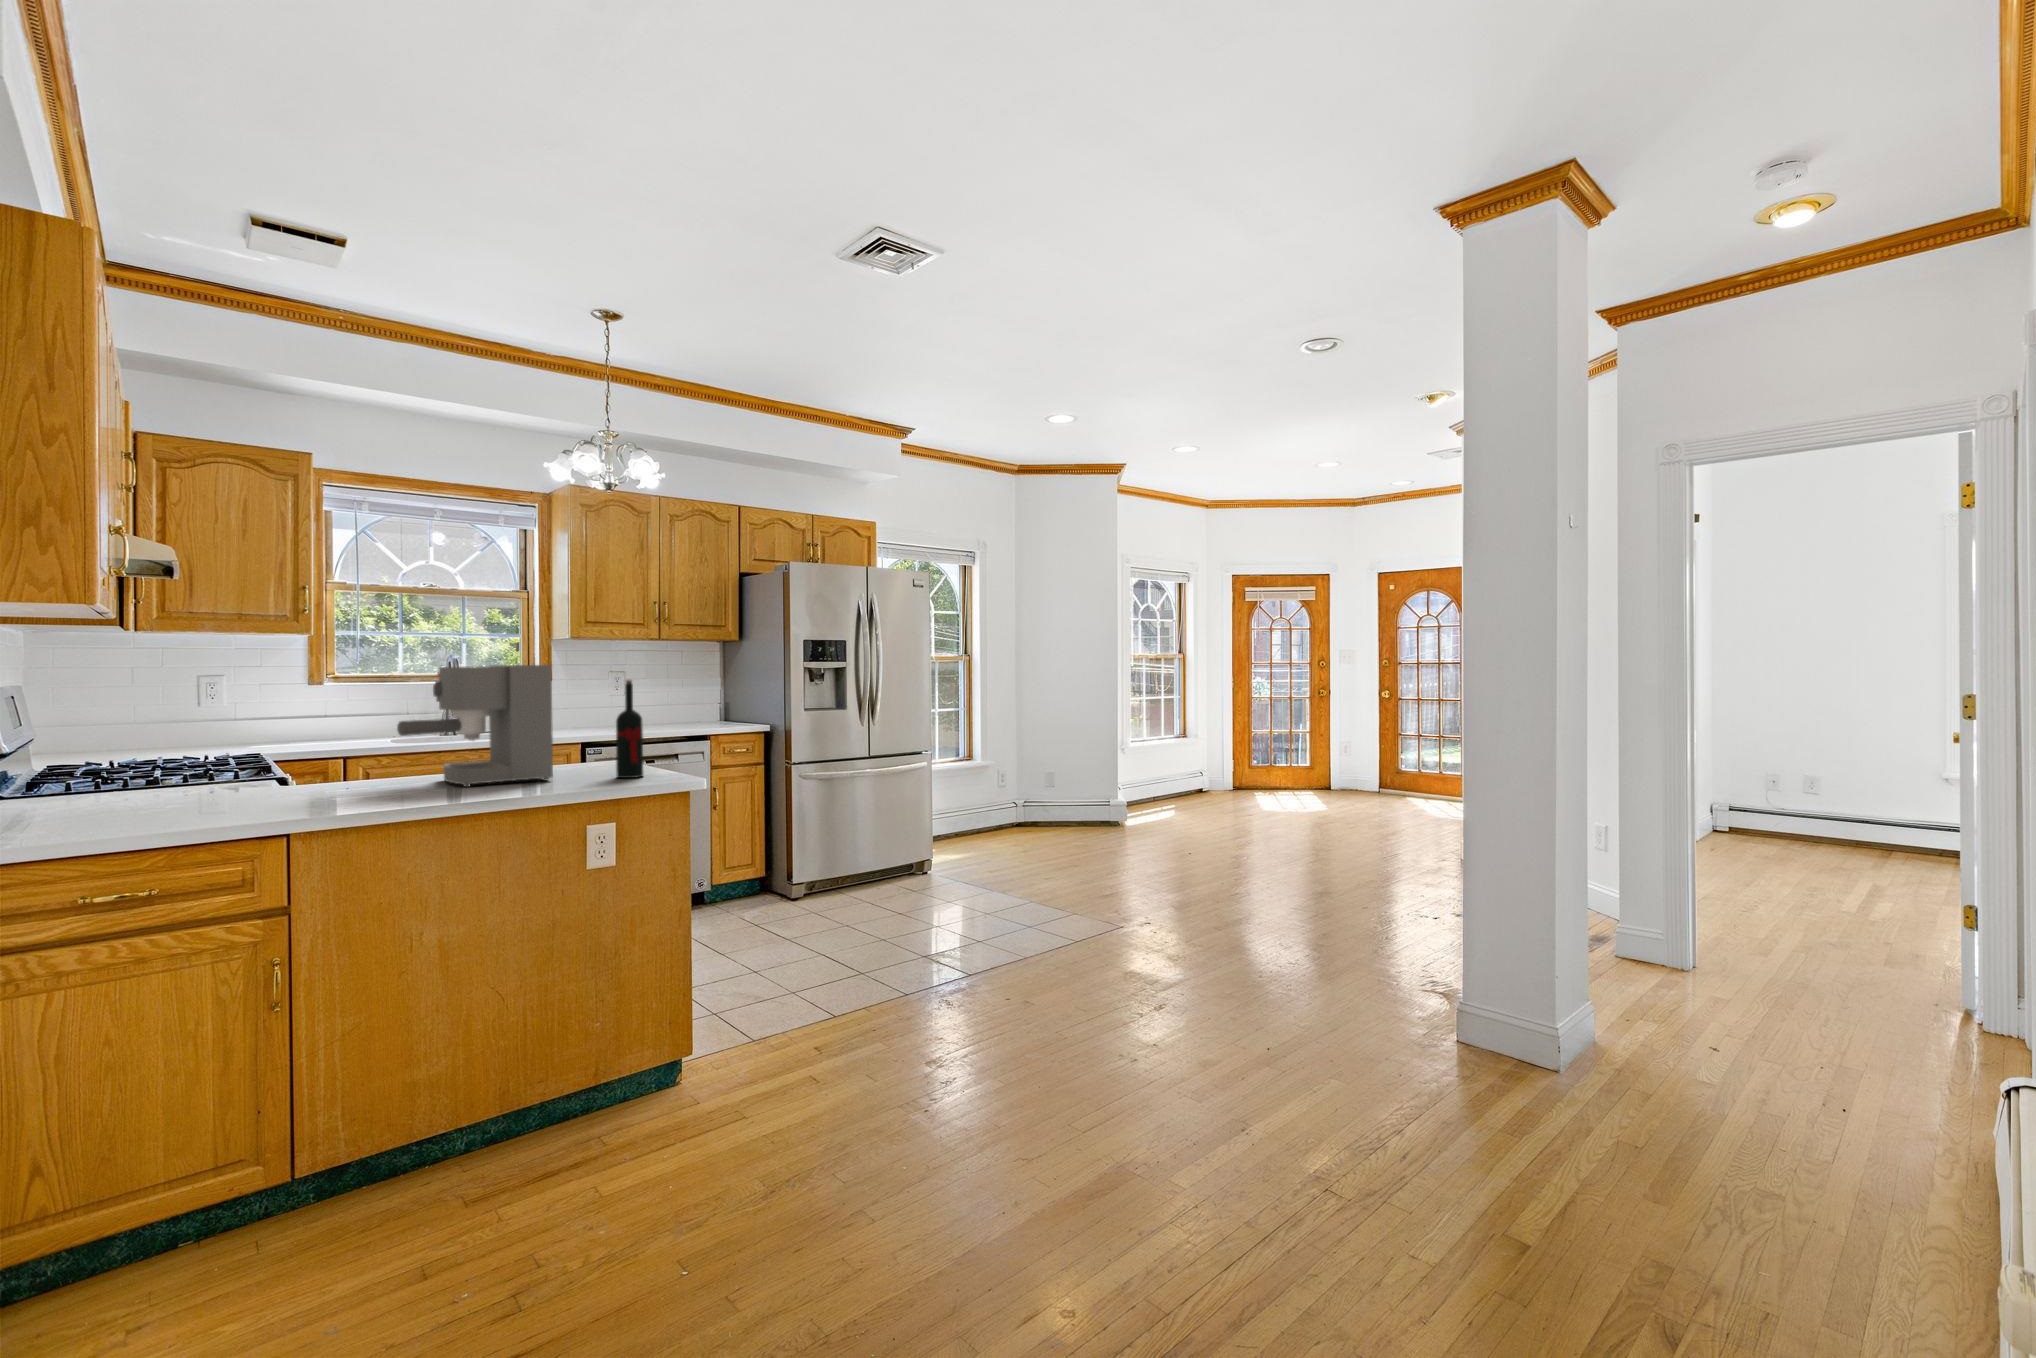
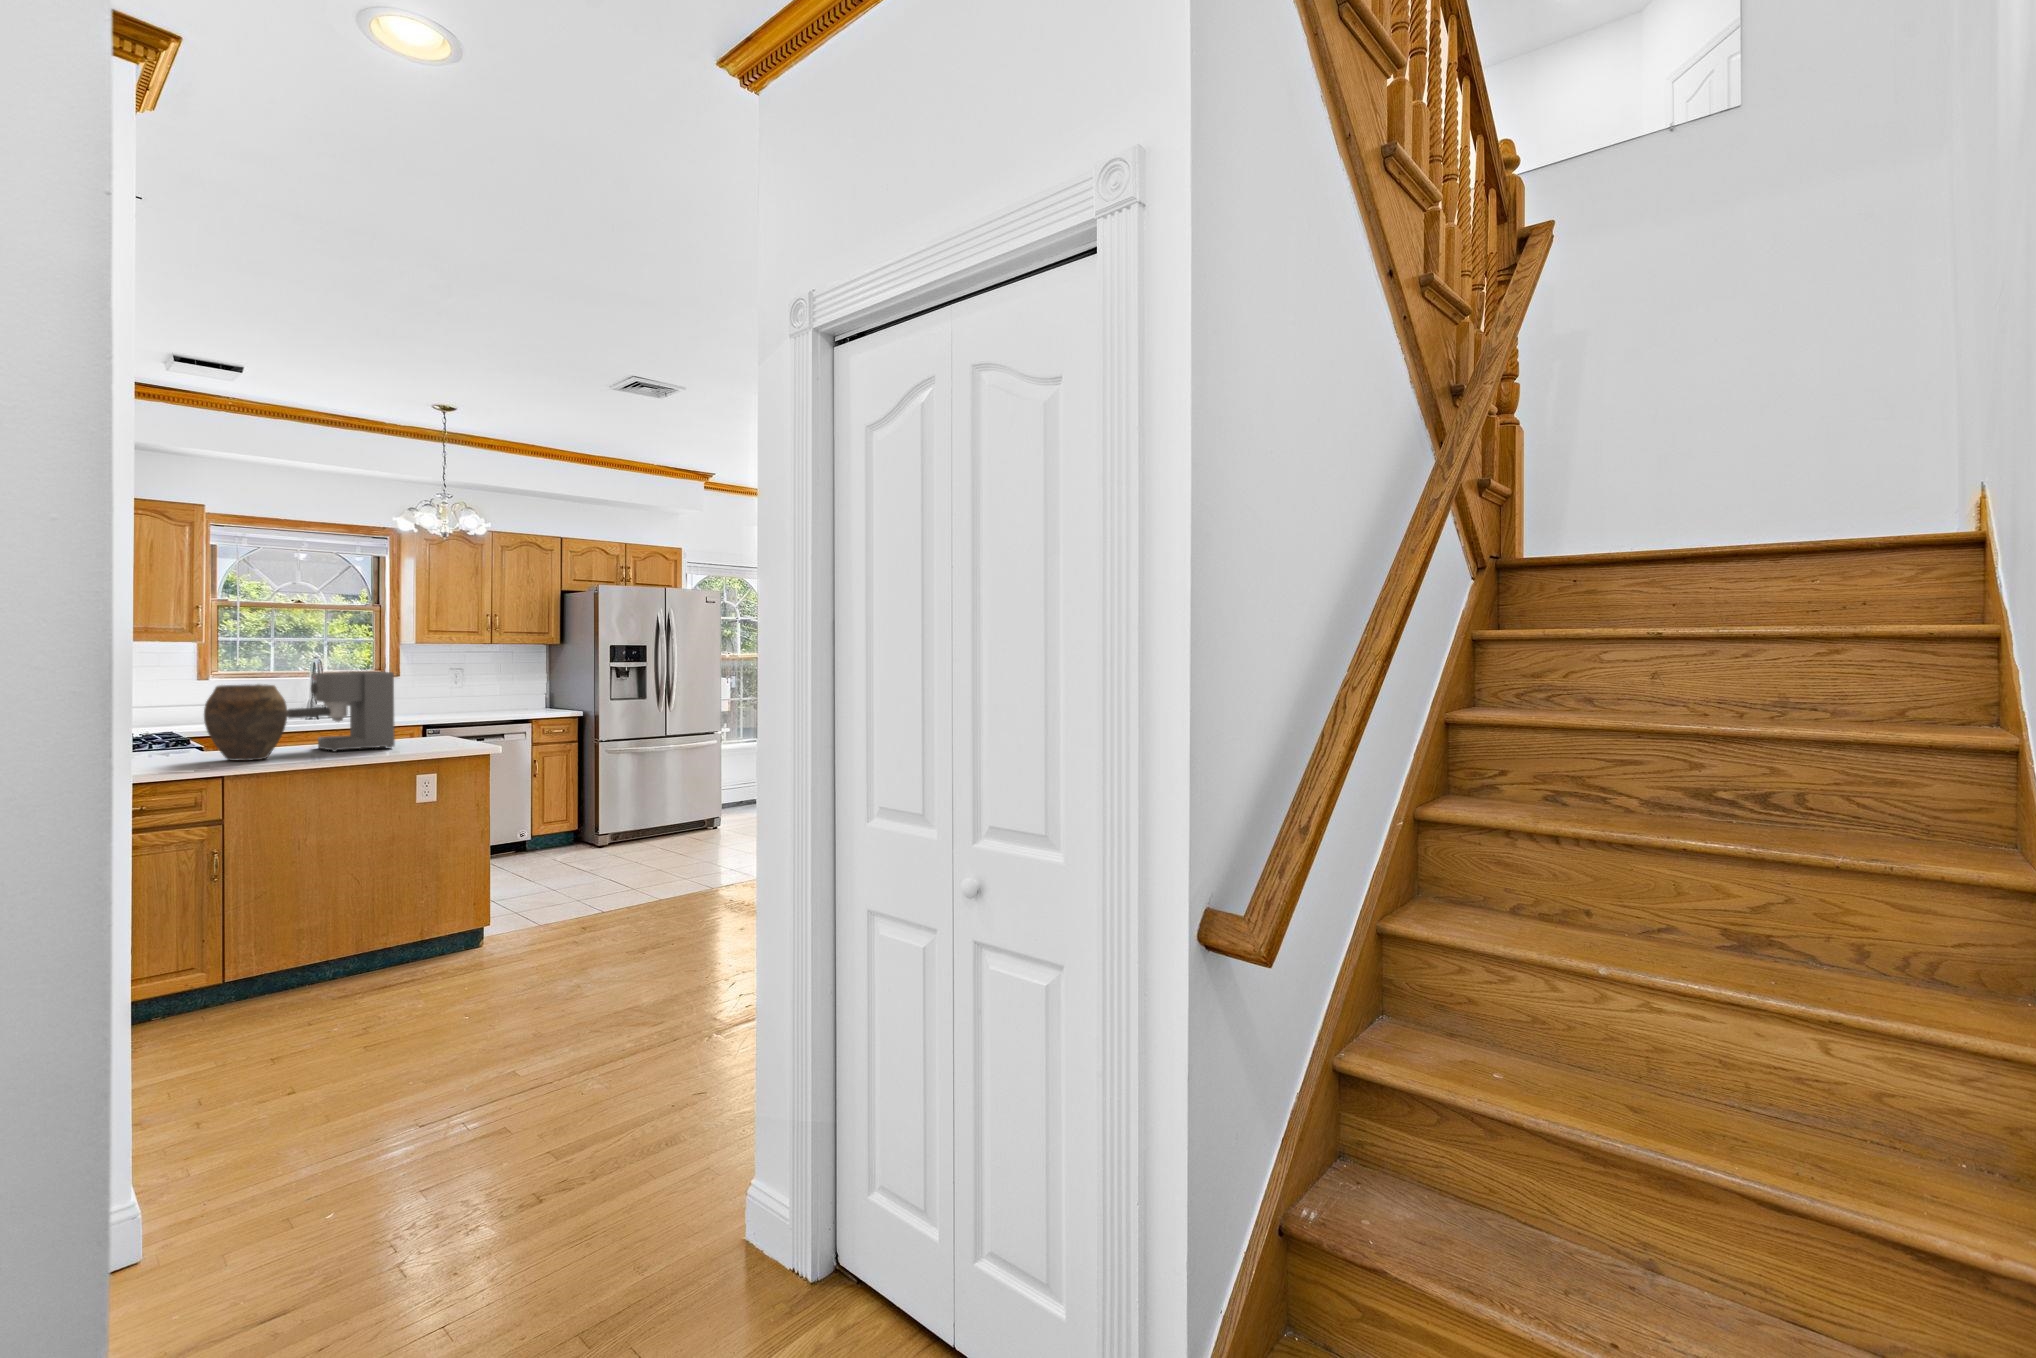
wine bottle: present [616,680,643,778] -> none [440,682,459,747]
vase: none [264,683,395,805] -> present [204,684,288,761]

